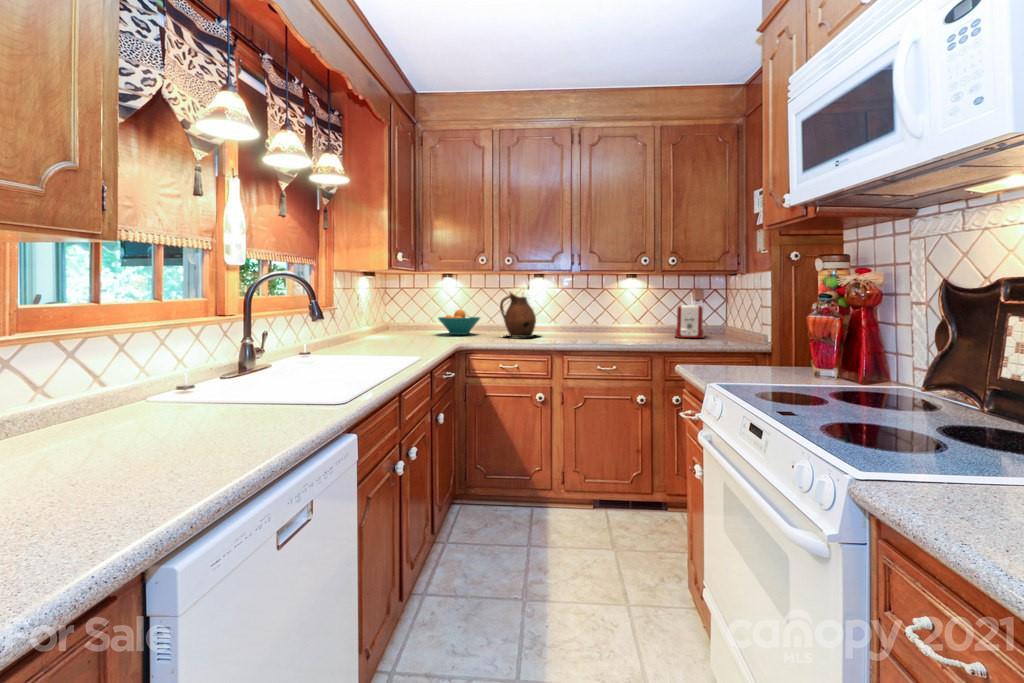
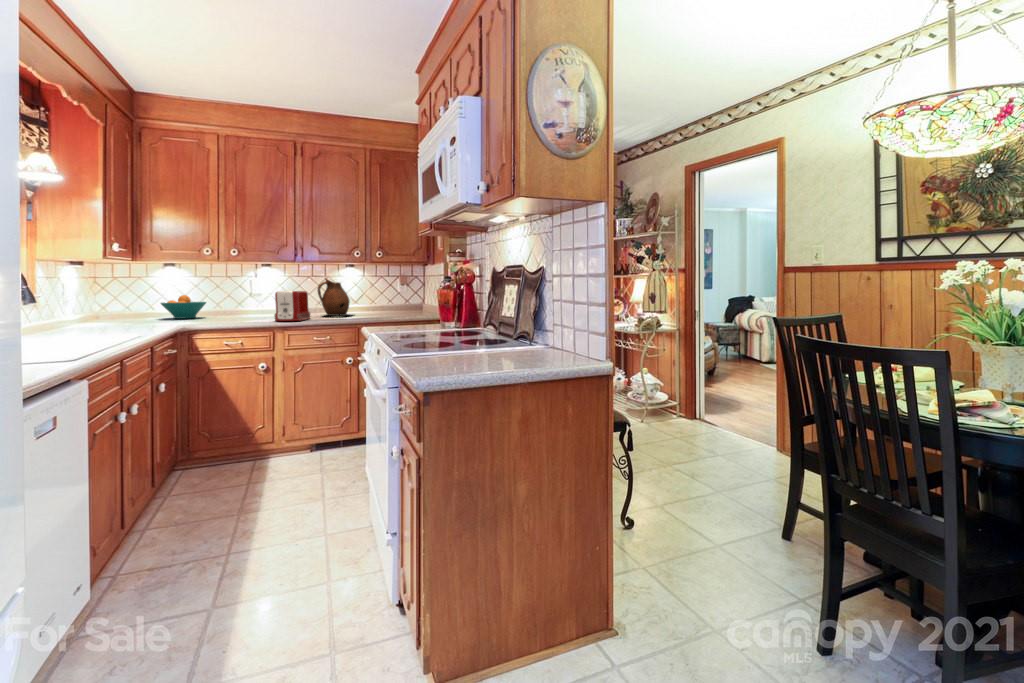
ceramic pitcher: present [500,292,536,337] -> present [317,278,350,316]
toaster: present [675,305,704,338] -> present [274,291,310,321]

